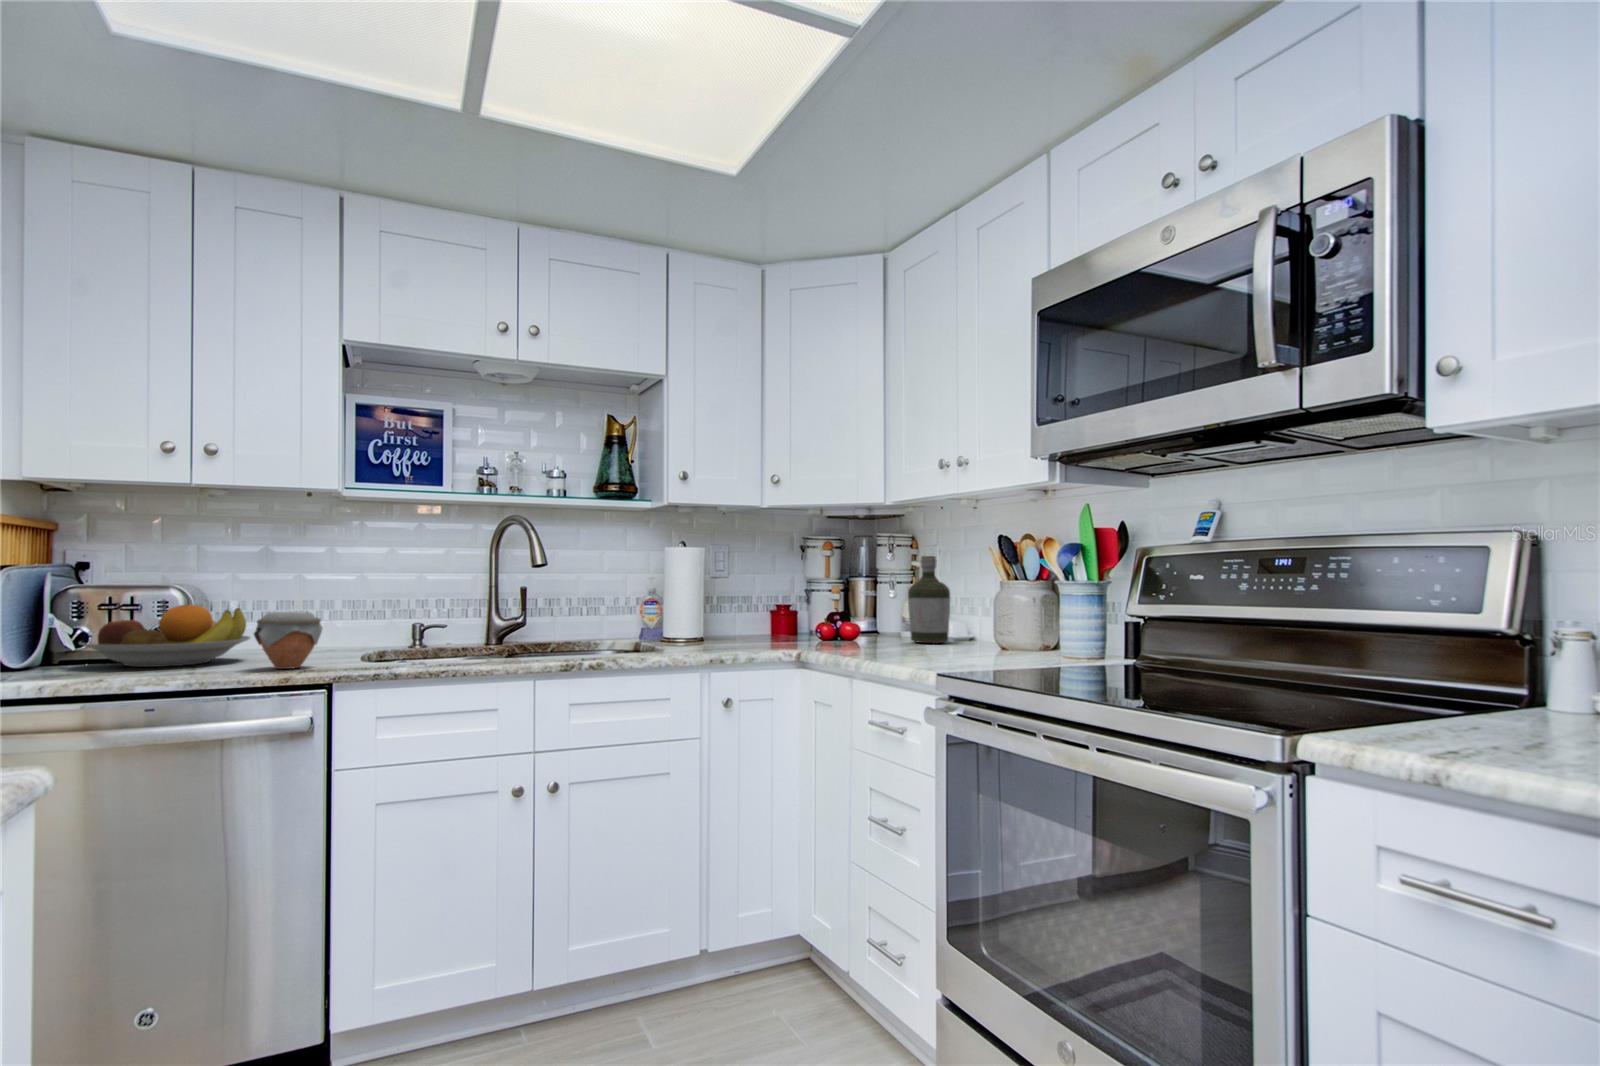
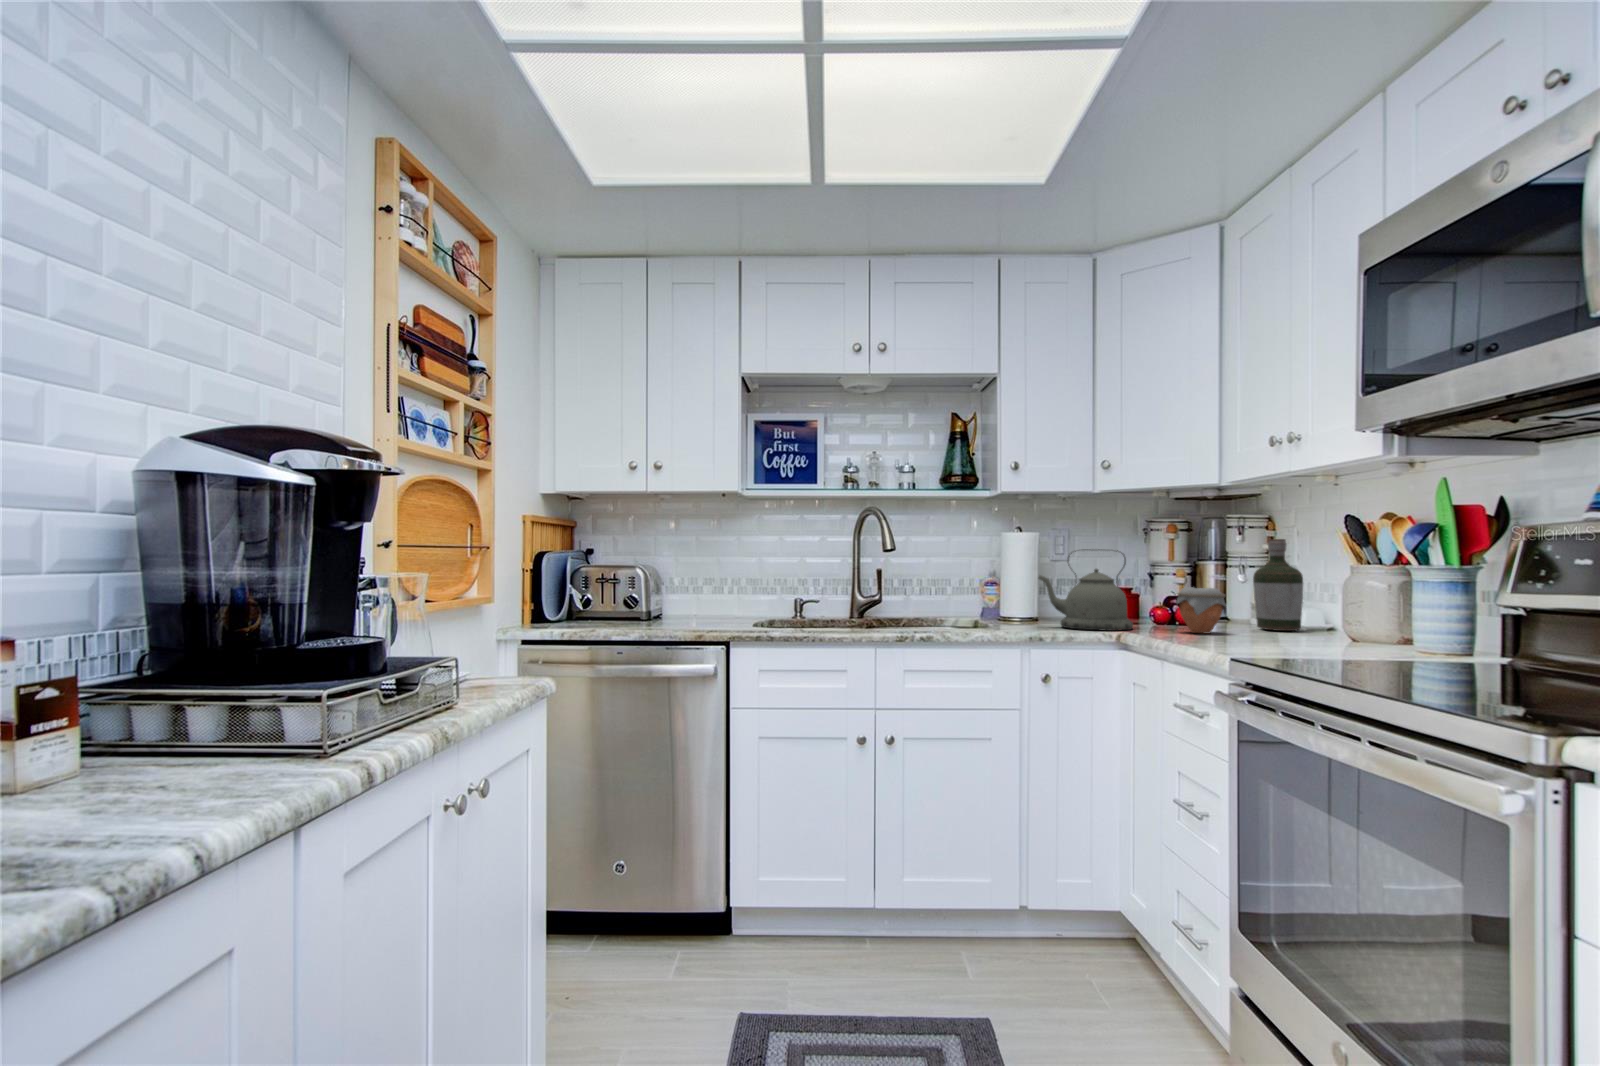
kettle: none [712,565,807,650] -> present [1039,549,1133,631]
fruit bowl: present [79,605,250,667] -> none [585,579,684,622]
jar: present [254,612,322,669] -> present [1176,587,1226,634]

